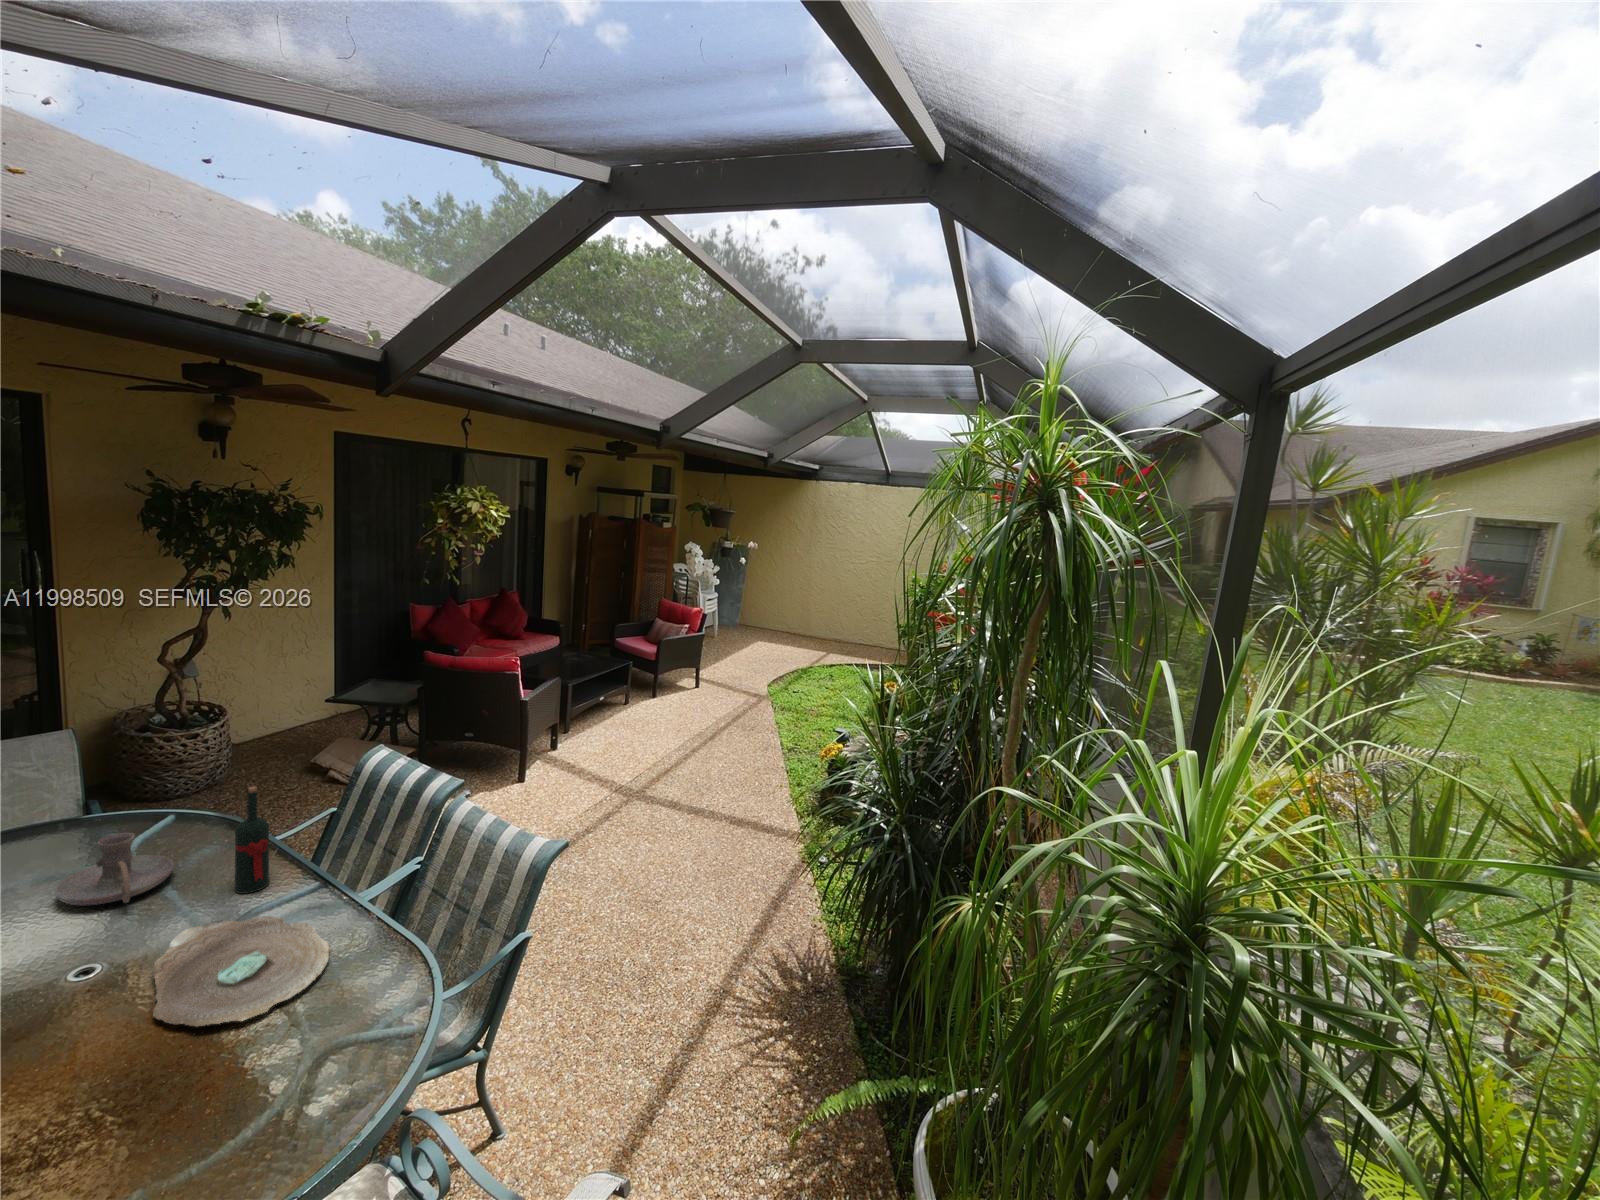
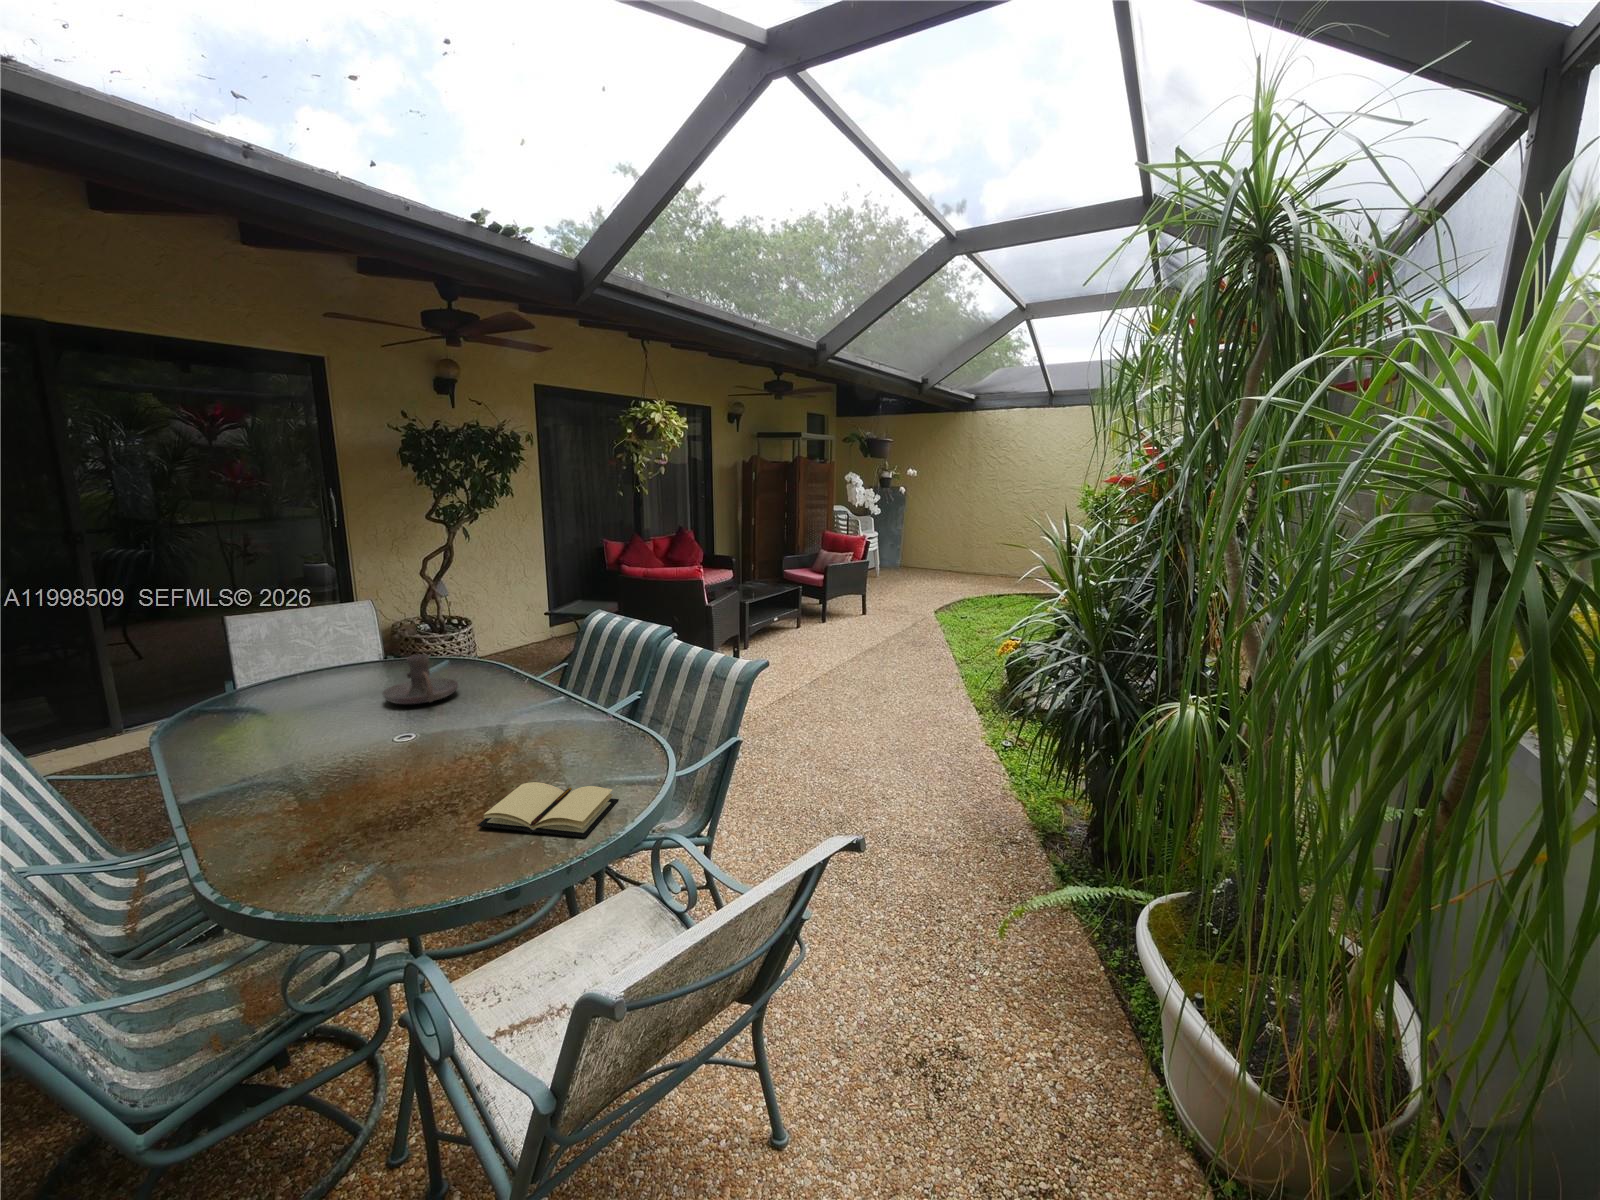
wine bottle: present [235,786,269,894] -> none [499,614,527,703]
decorative bowl: present [153,916,329,1026] -> none [457,710,581,764]
book: none [146,1066,359,1164] -> present [477,782,619,838]

